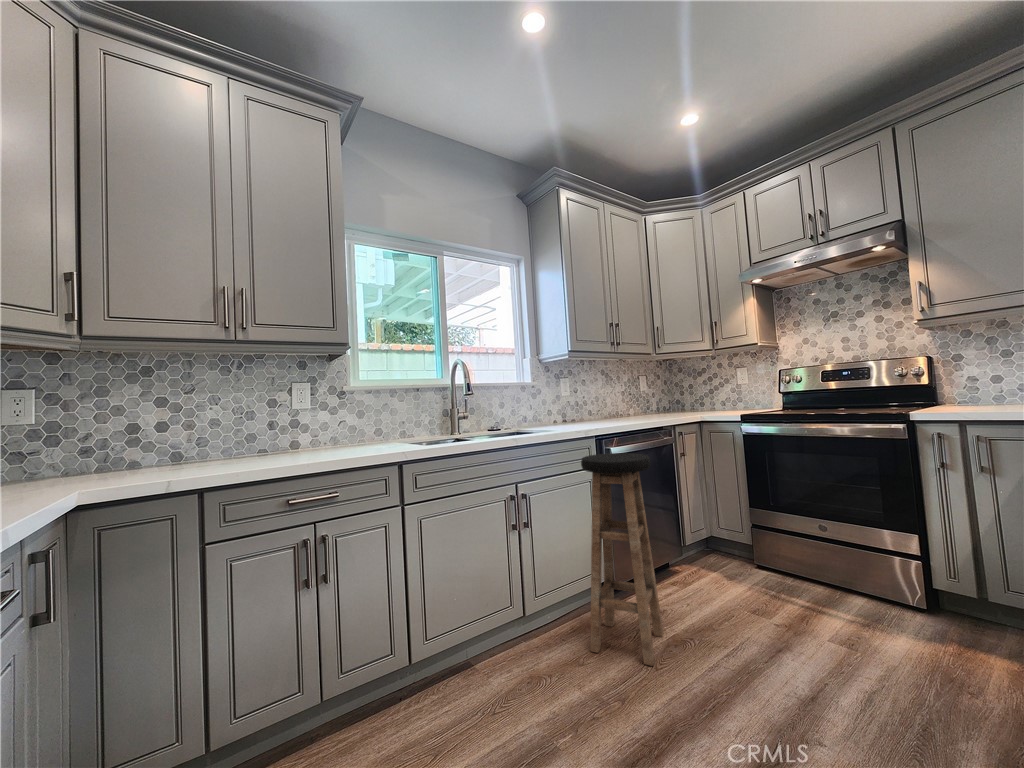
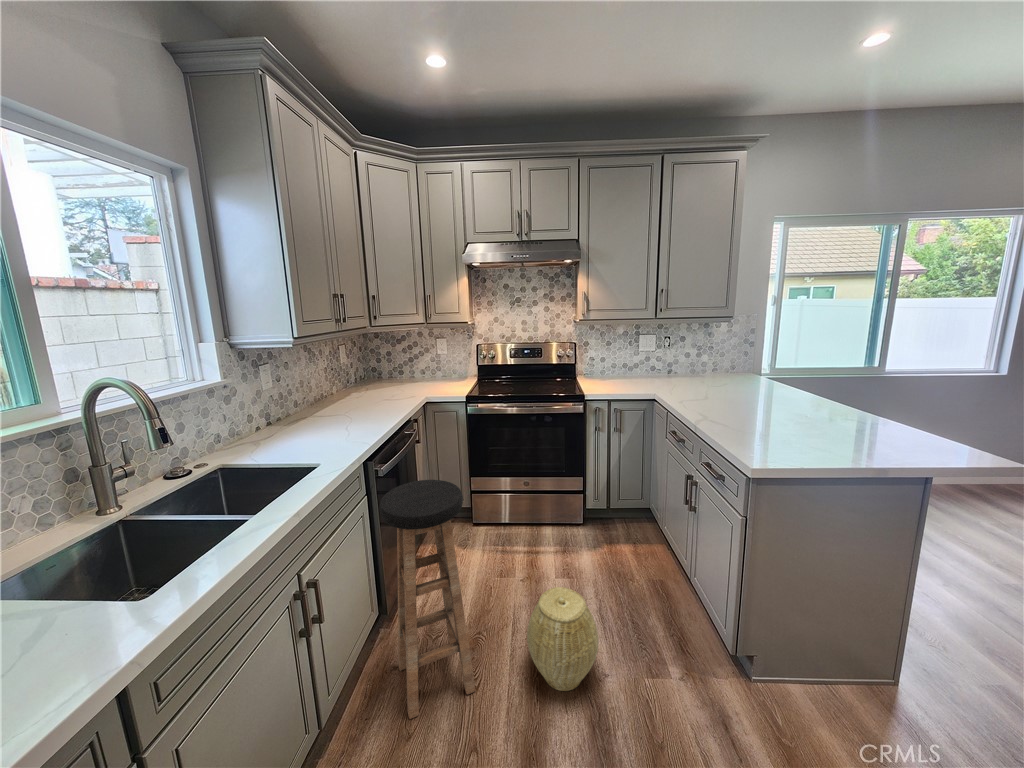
woven basket: none [706,594,803,724] -> present [527,587,598,691]

